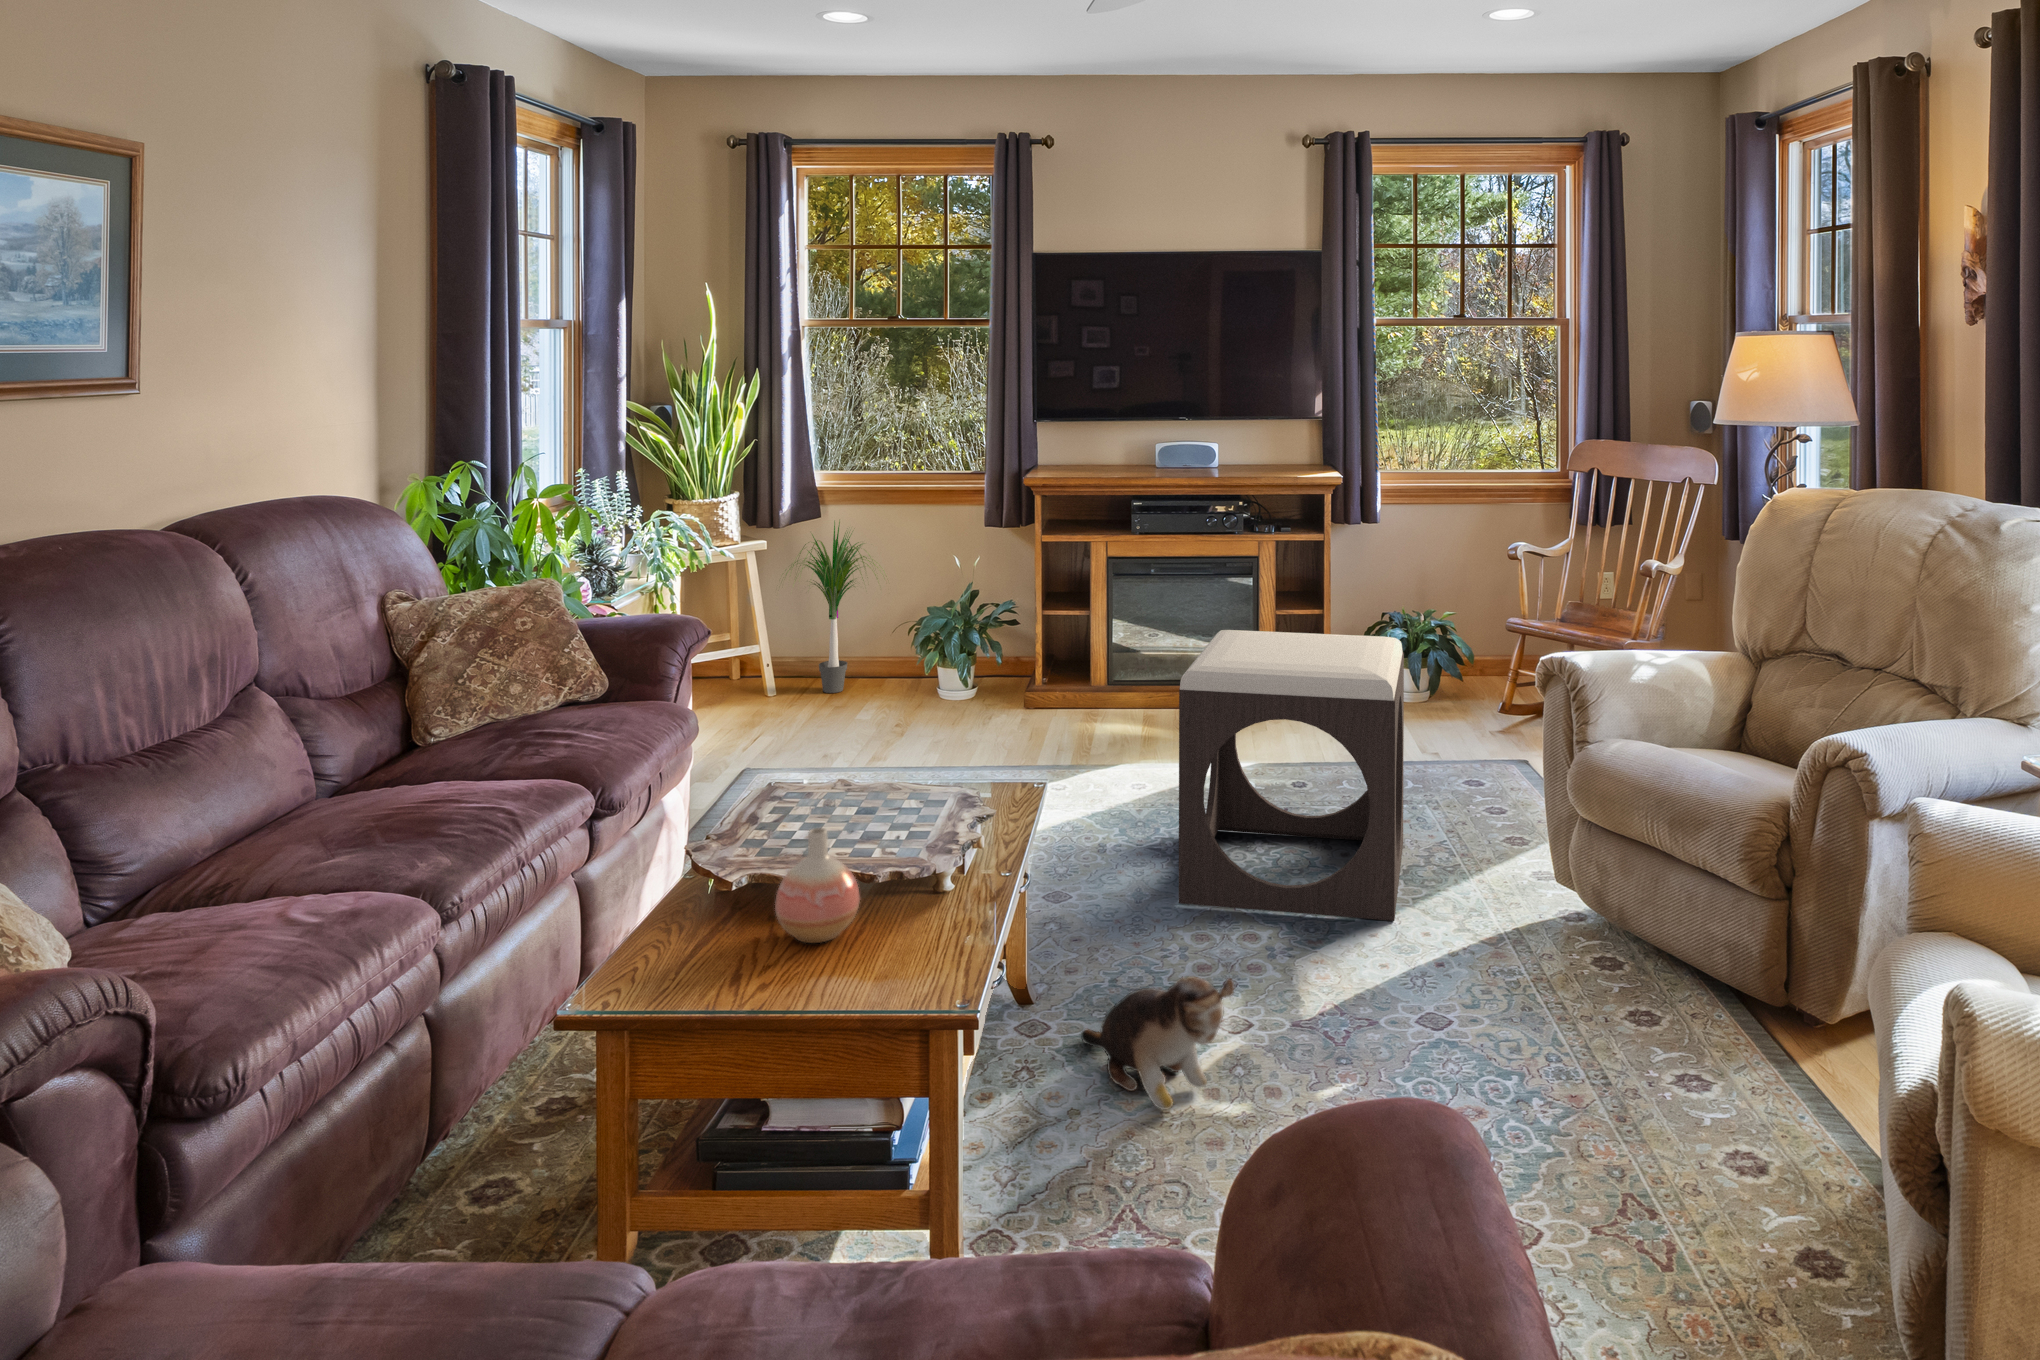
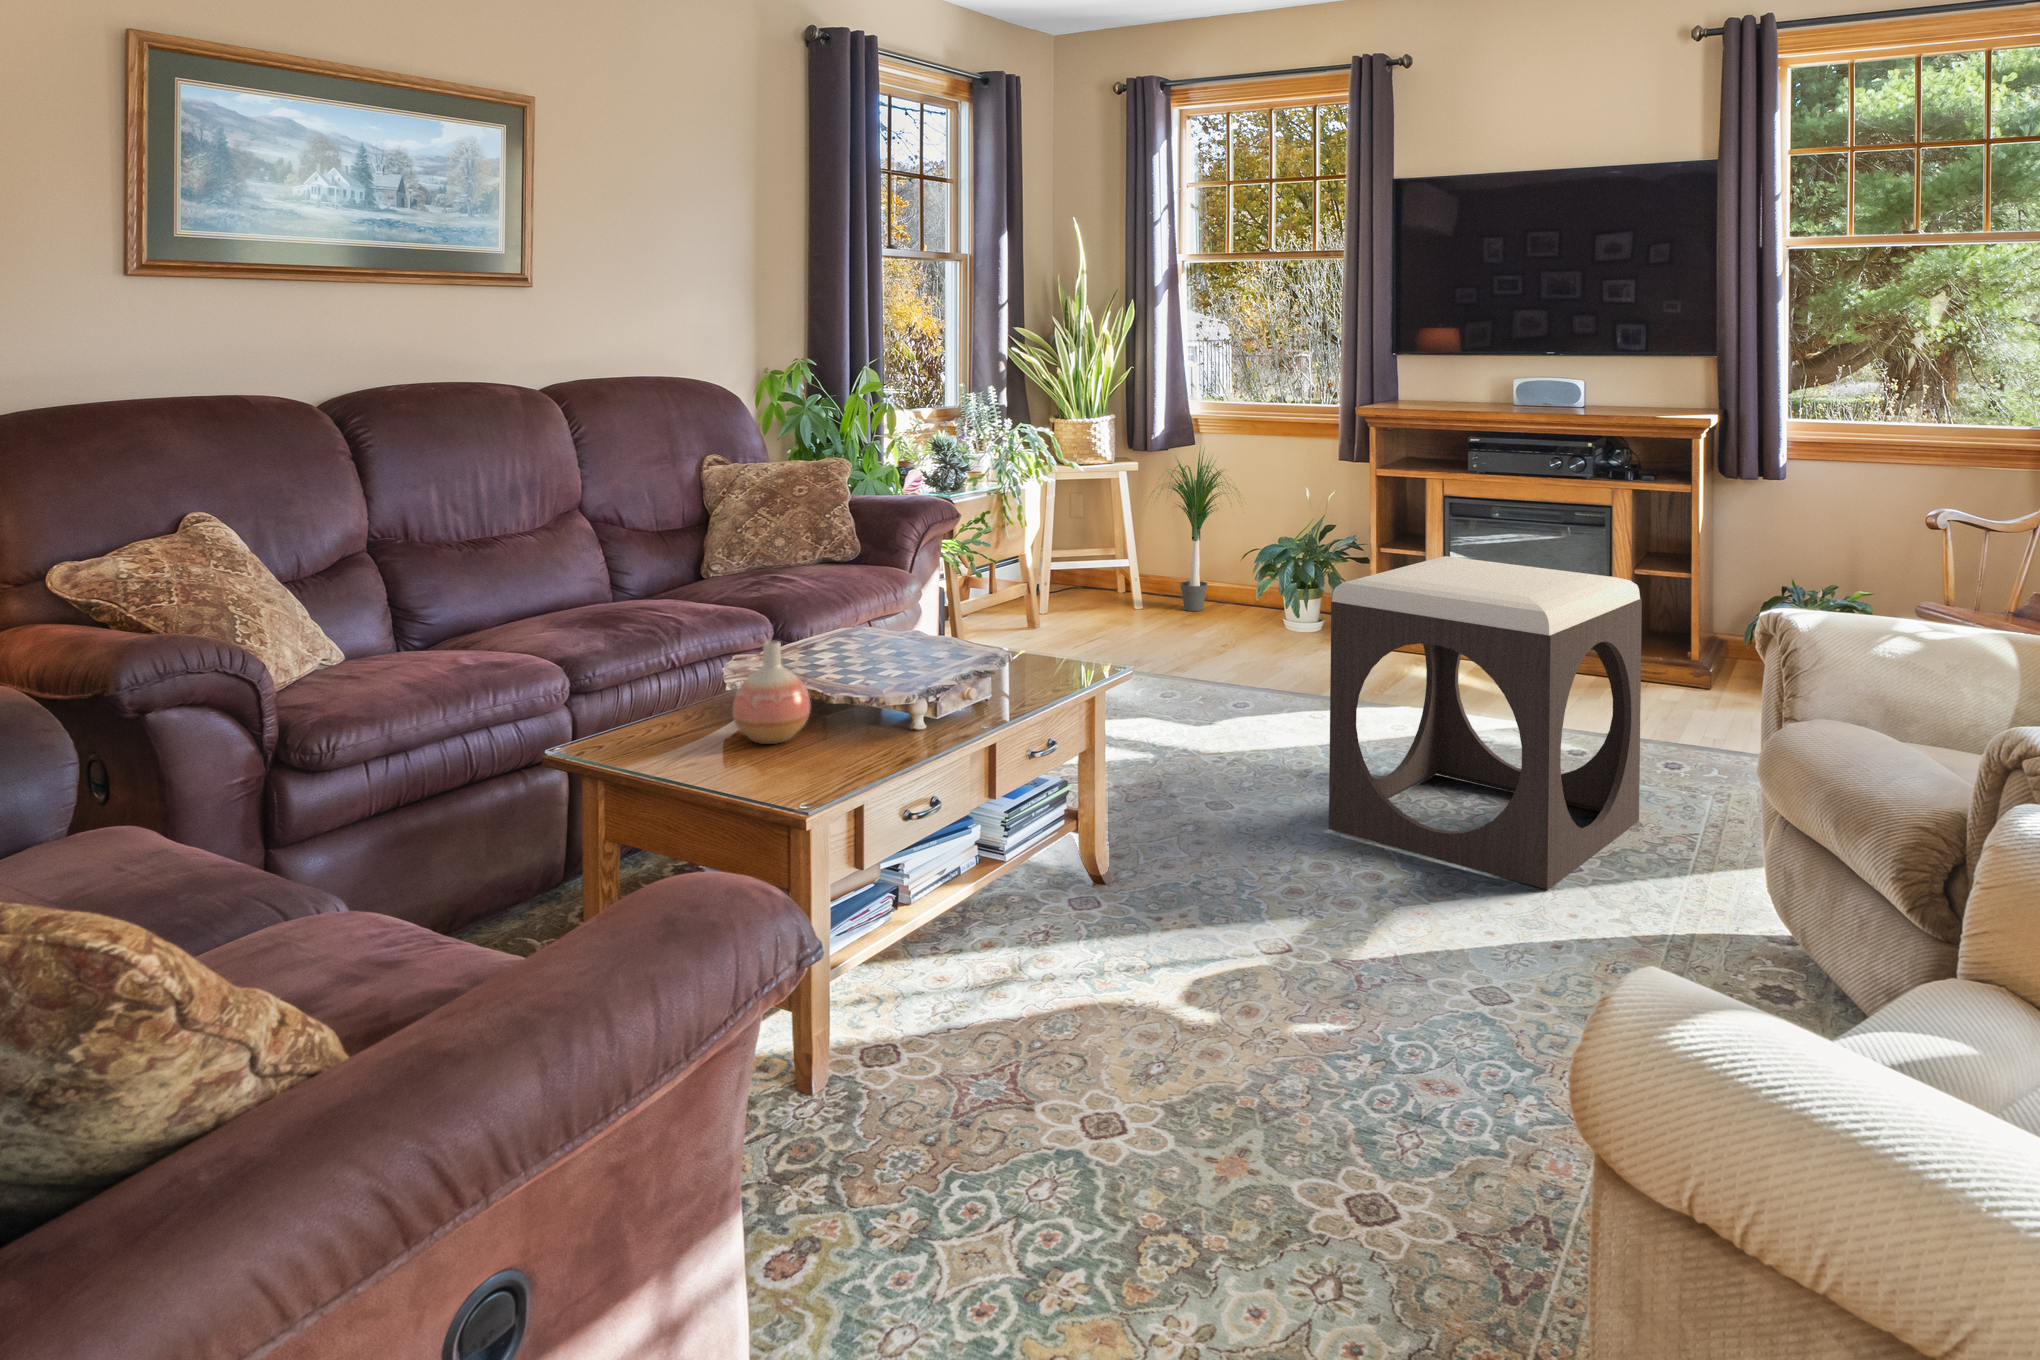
plush toy: present [1081,977,1234,1110] -> none [1102,862,1192,996]

